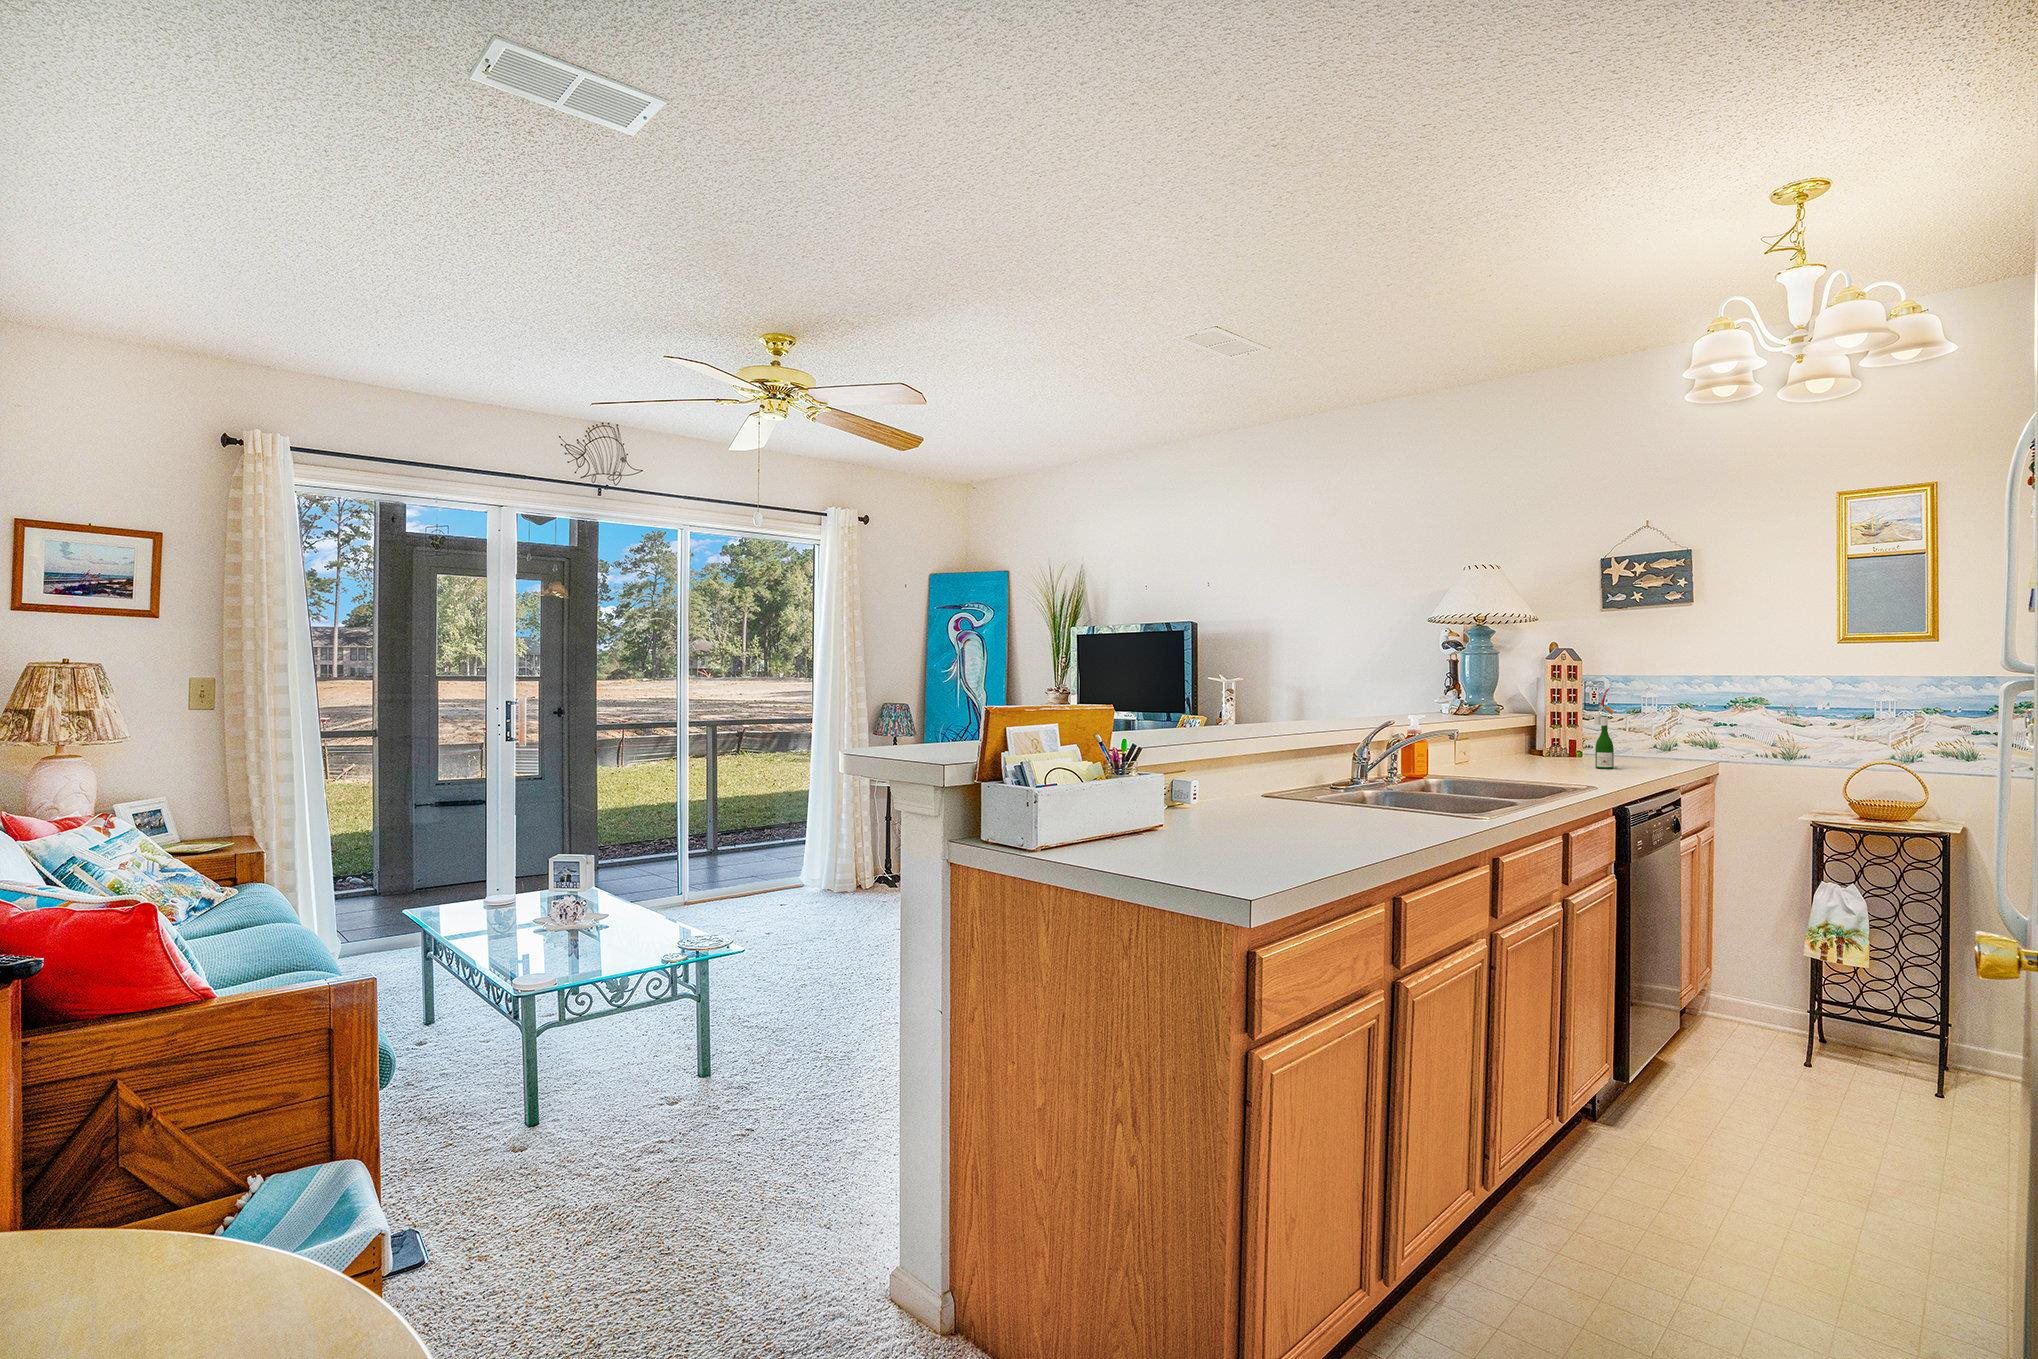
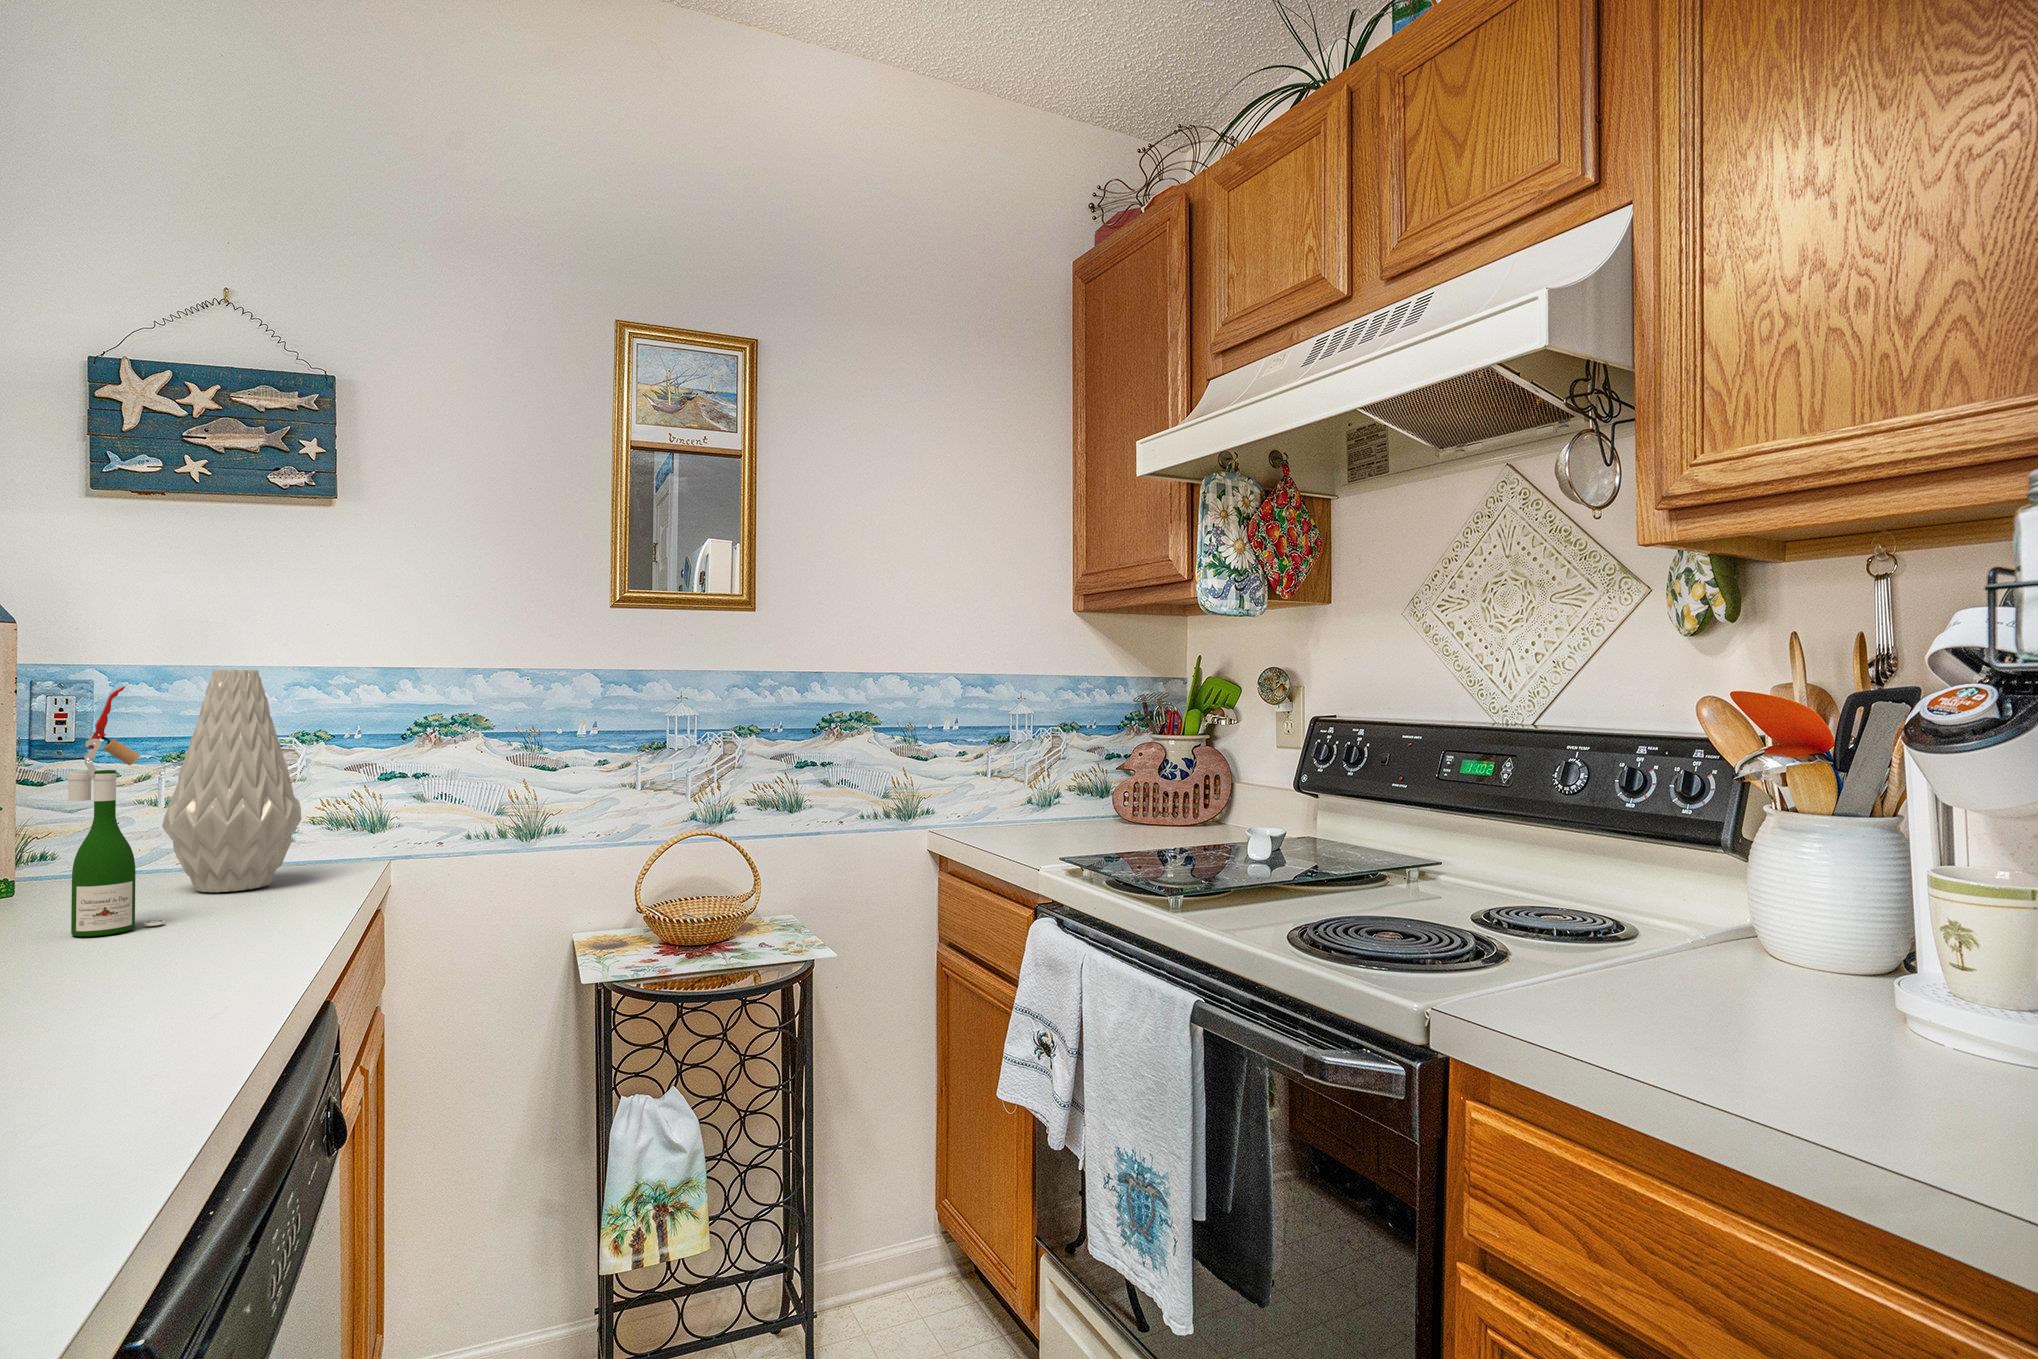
vase: none [1625,679,1676,764] -> present [162,669,302,892]

